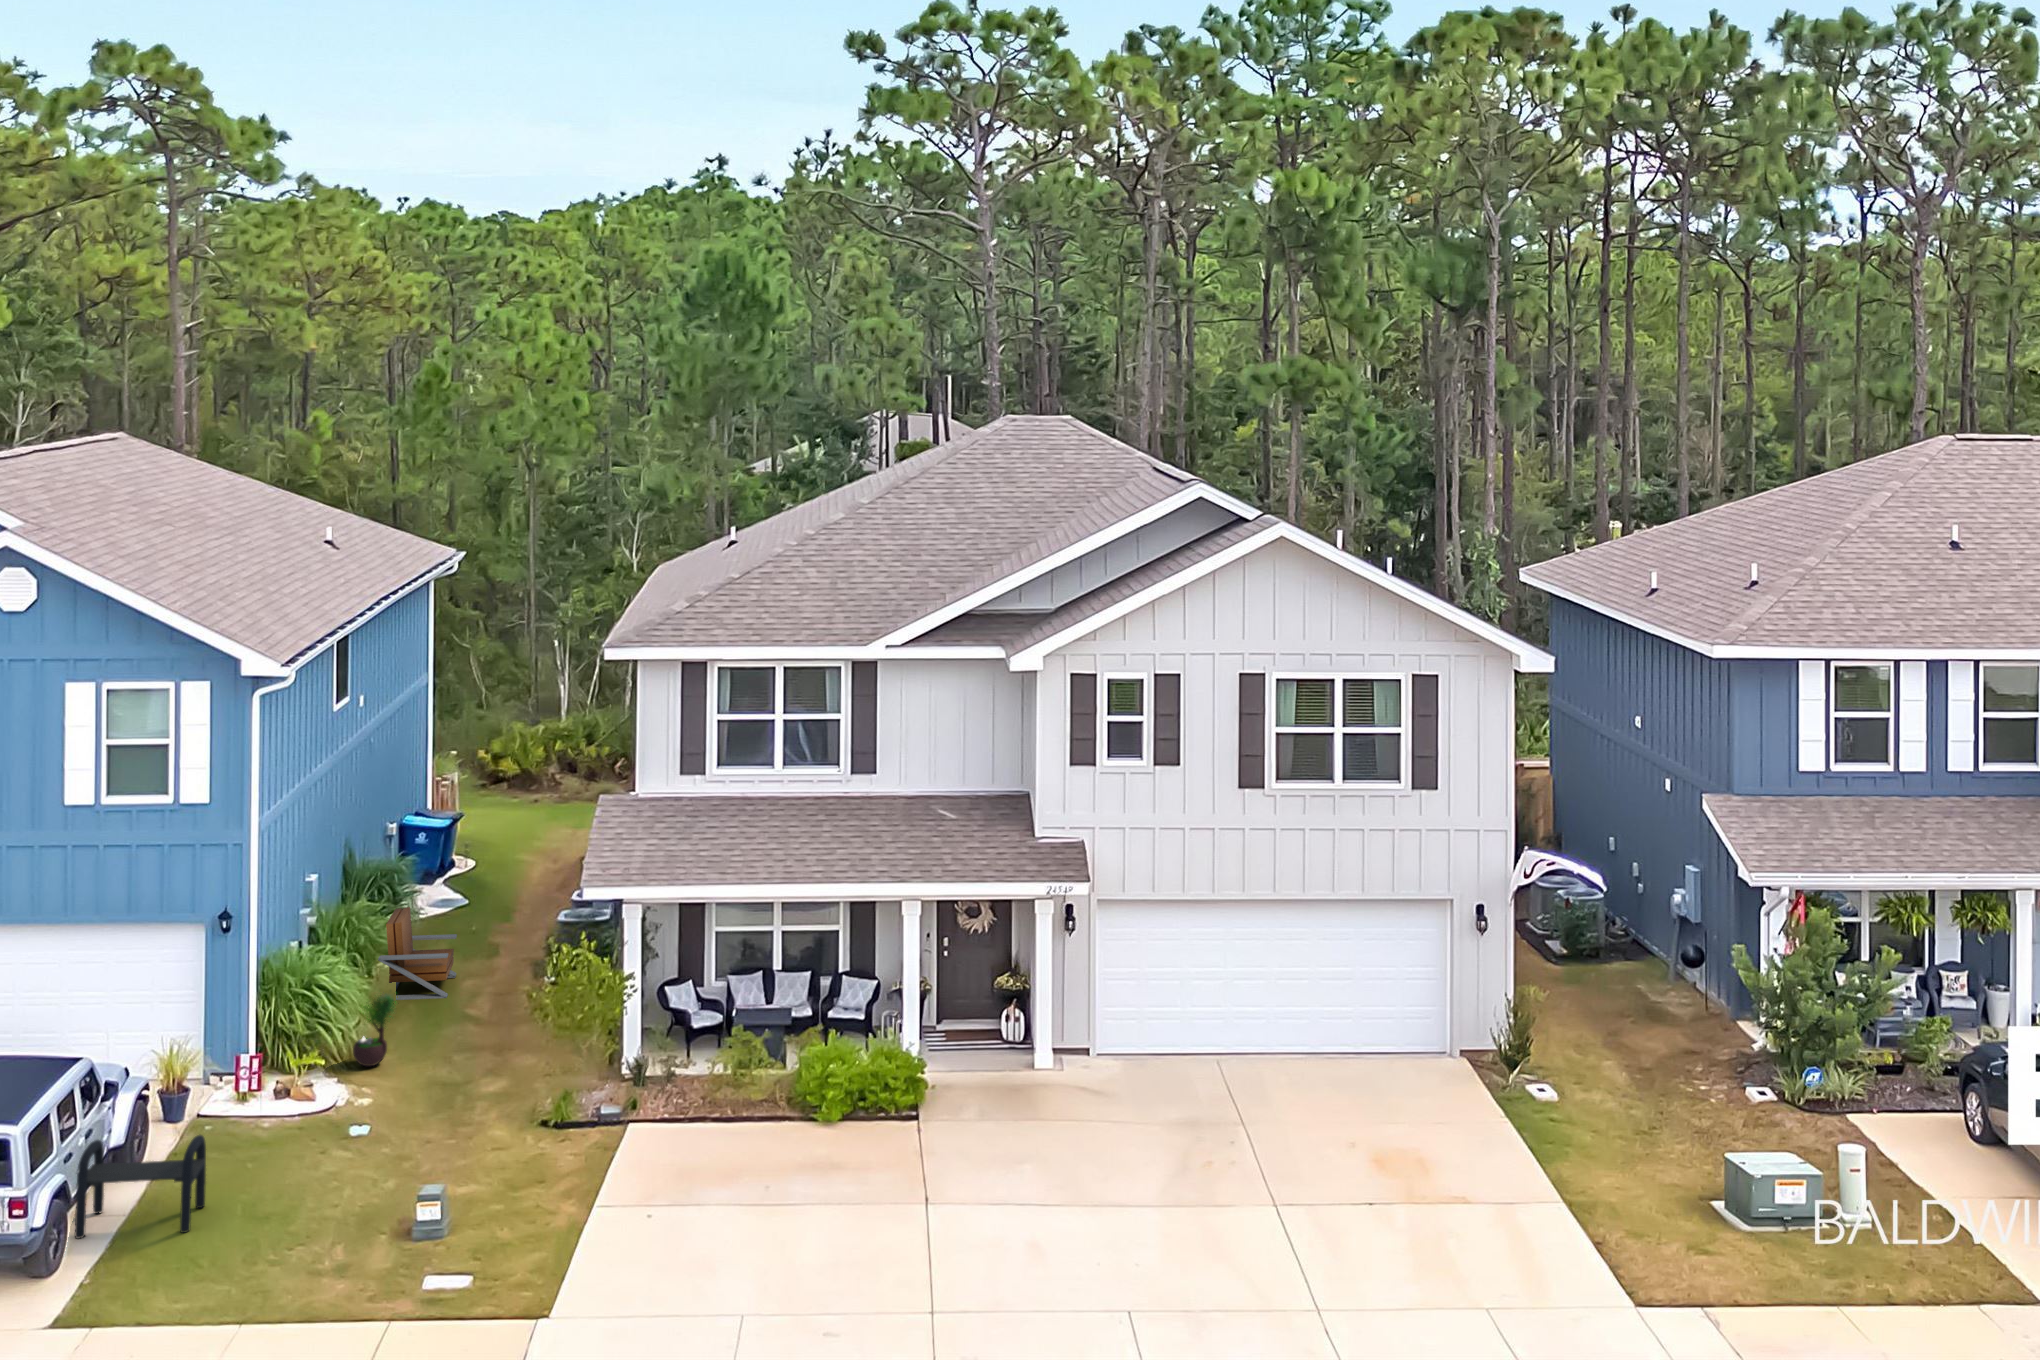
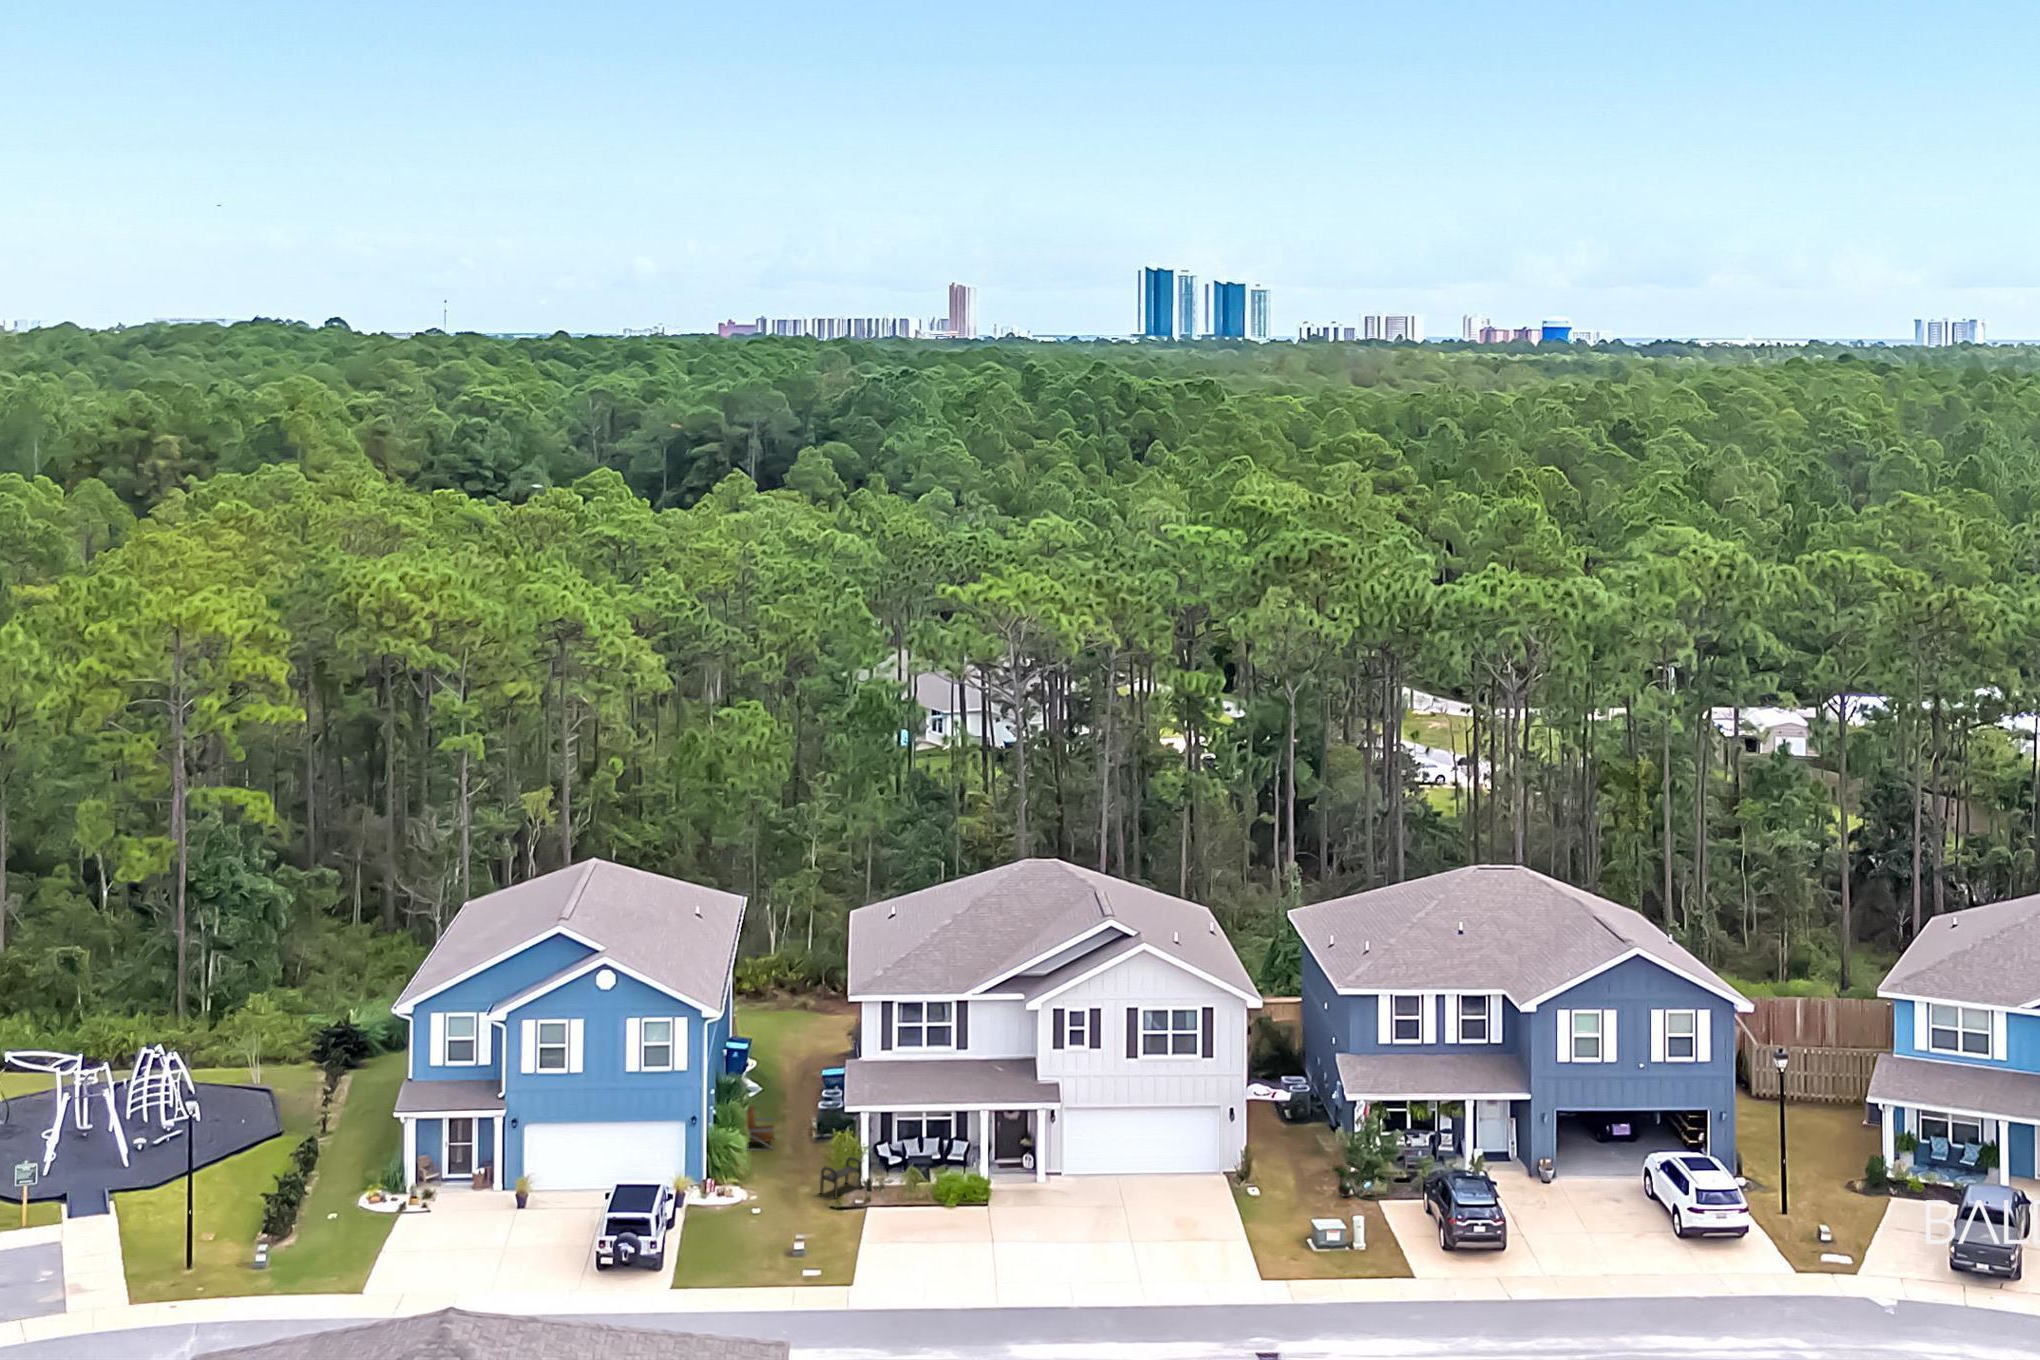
potted tree: present [353,995,396,1066] -> present [1333,1165,1352,1197]
bench: present [75,1135,206,1239] -> present [820,1157,862,1199]

